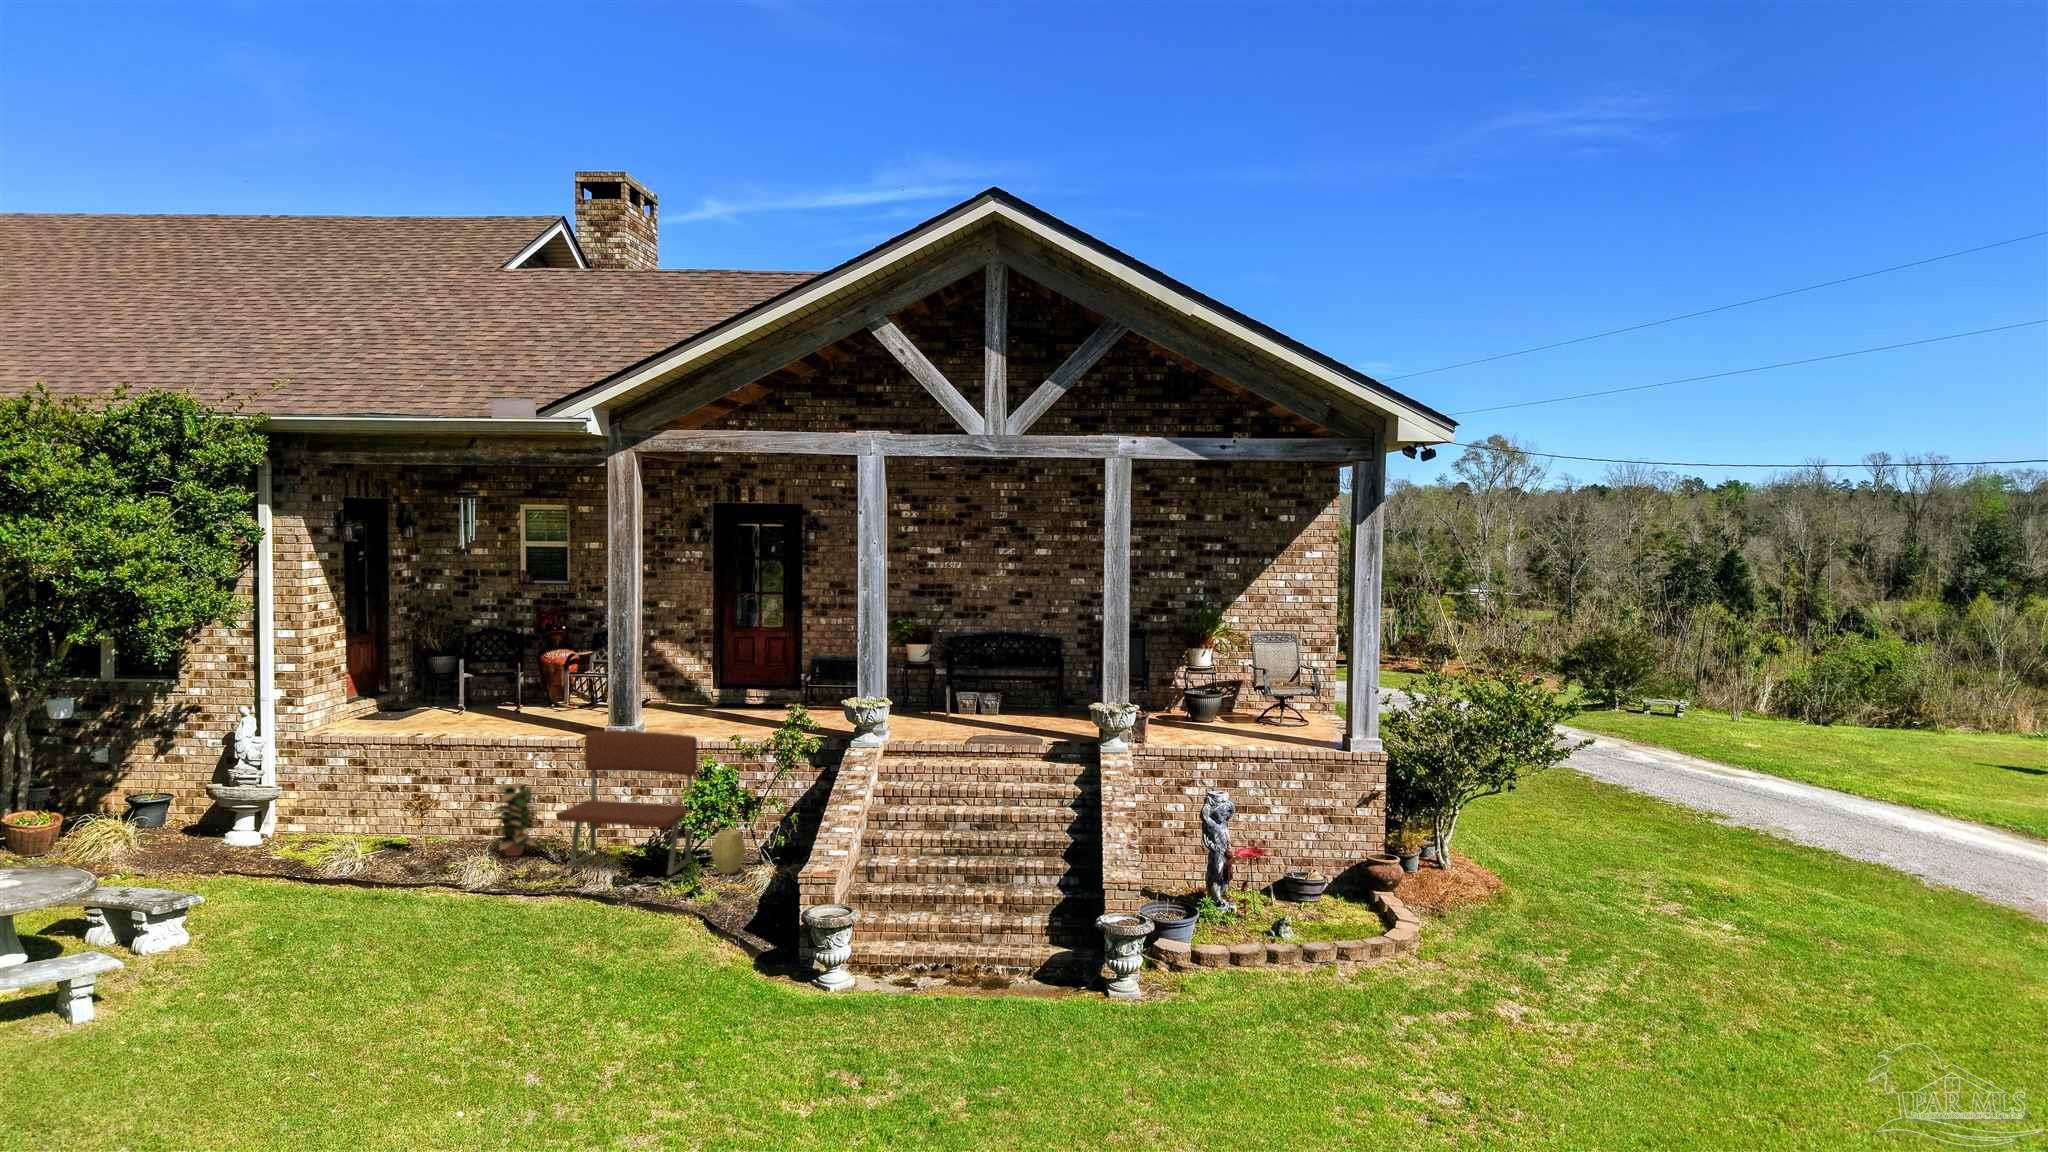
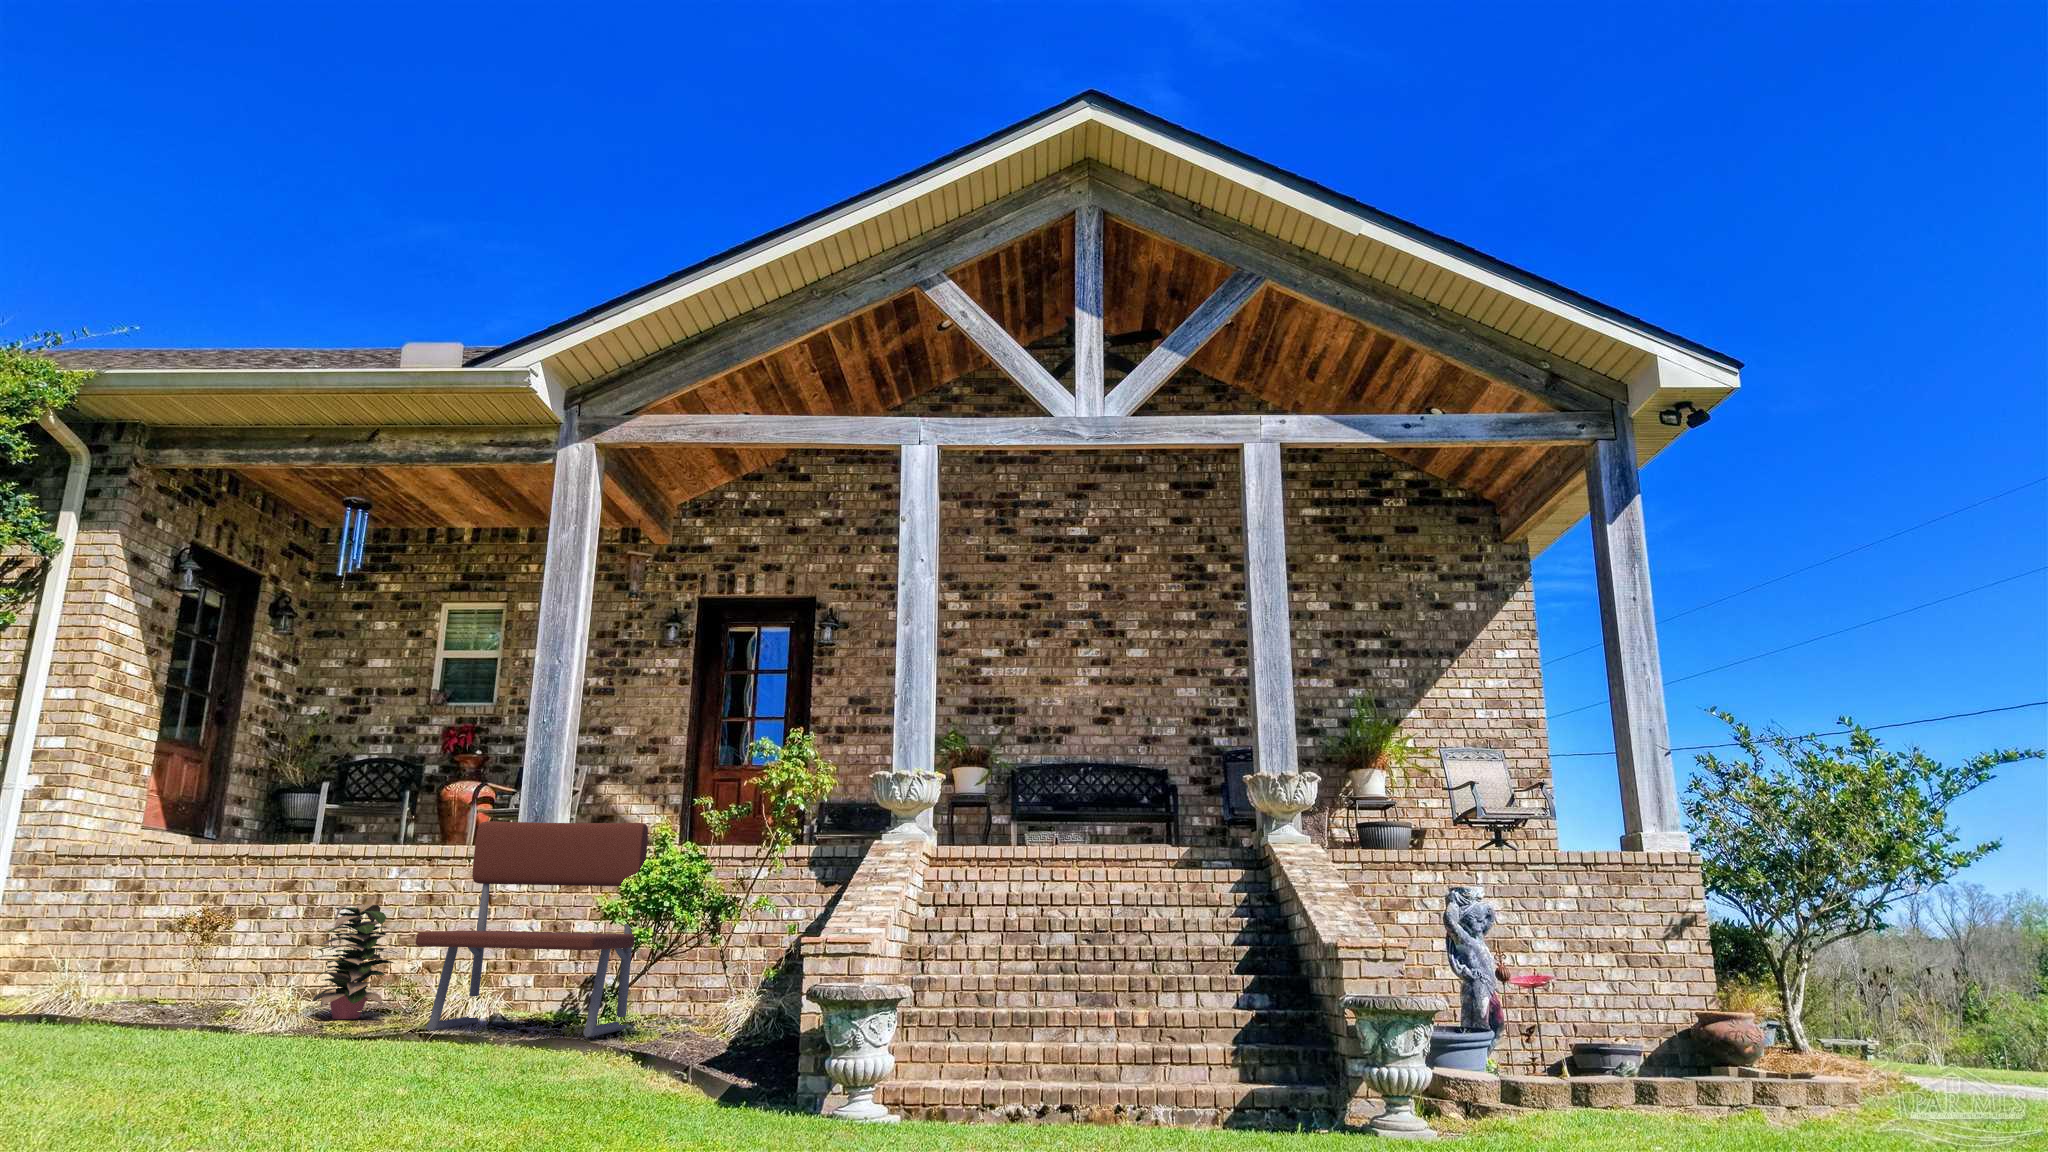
woven basket: present [711,830,746,874] -> none [658,970,713,1041]

